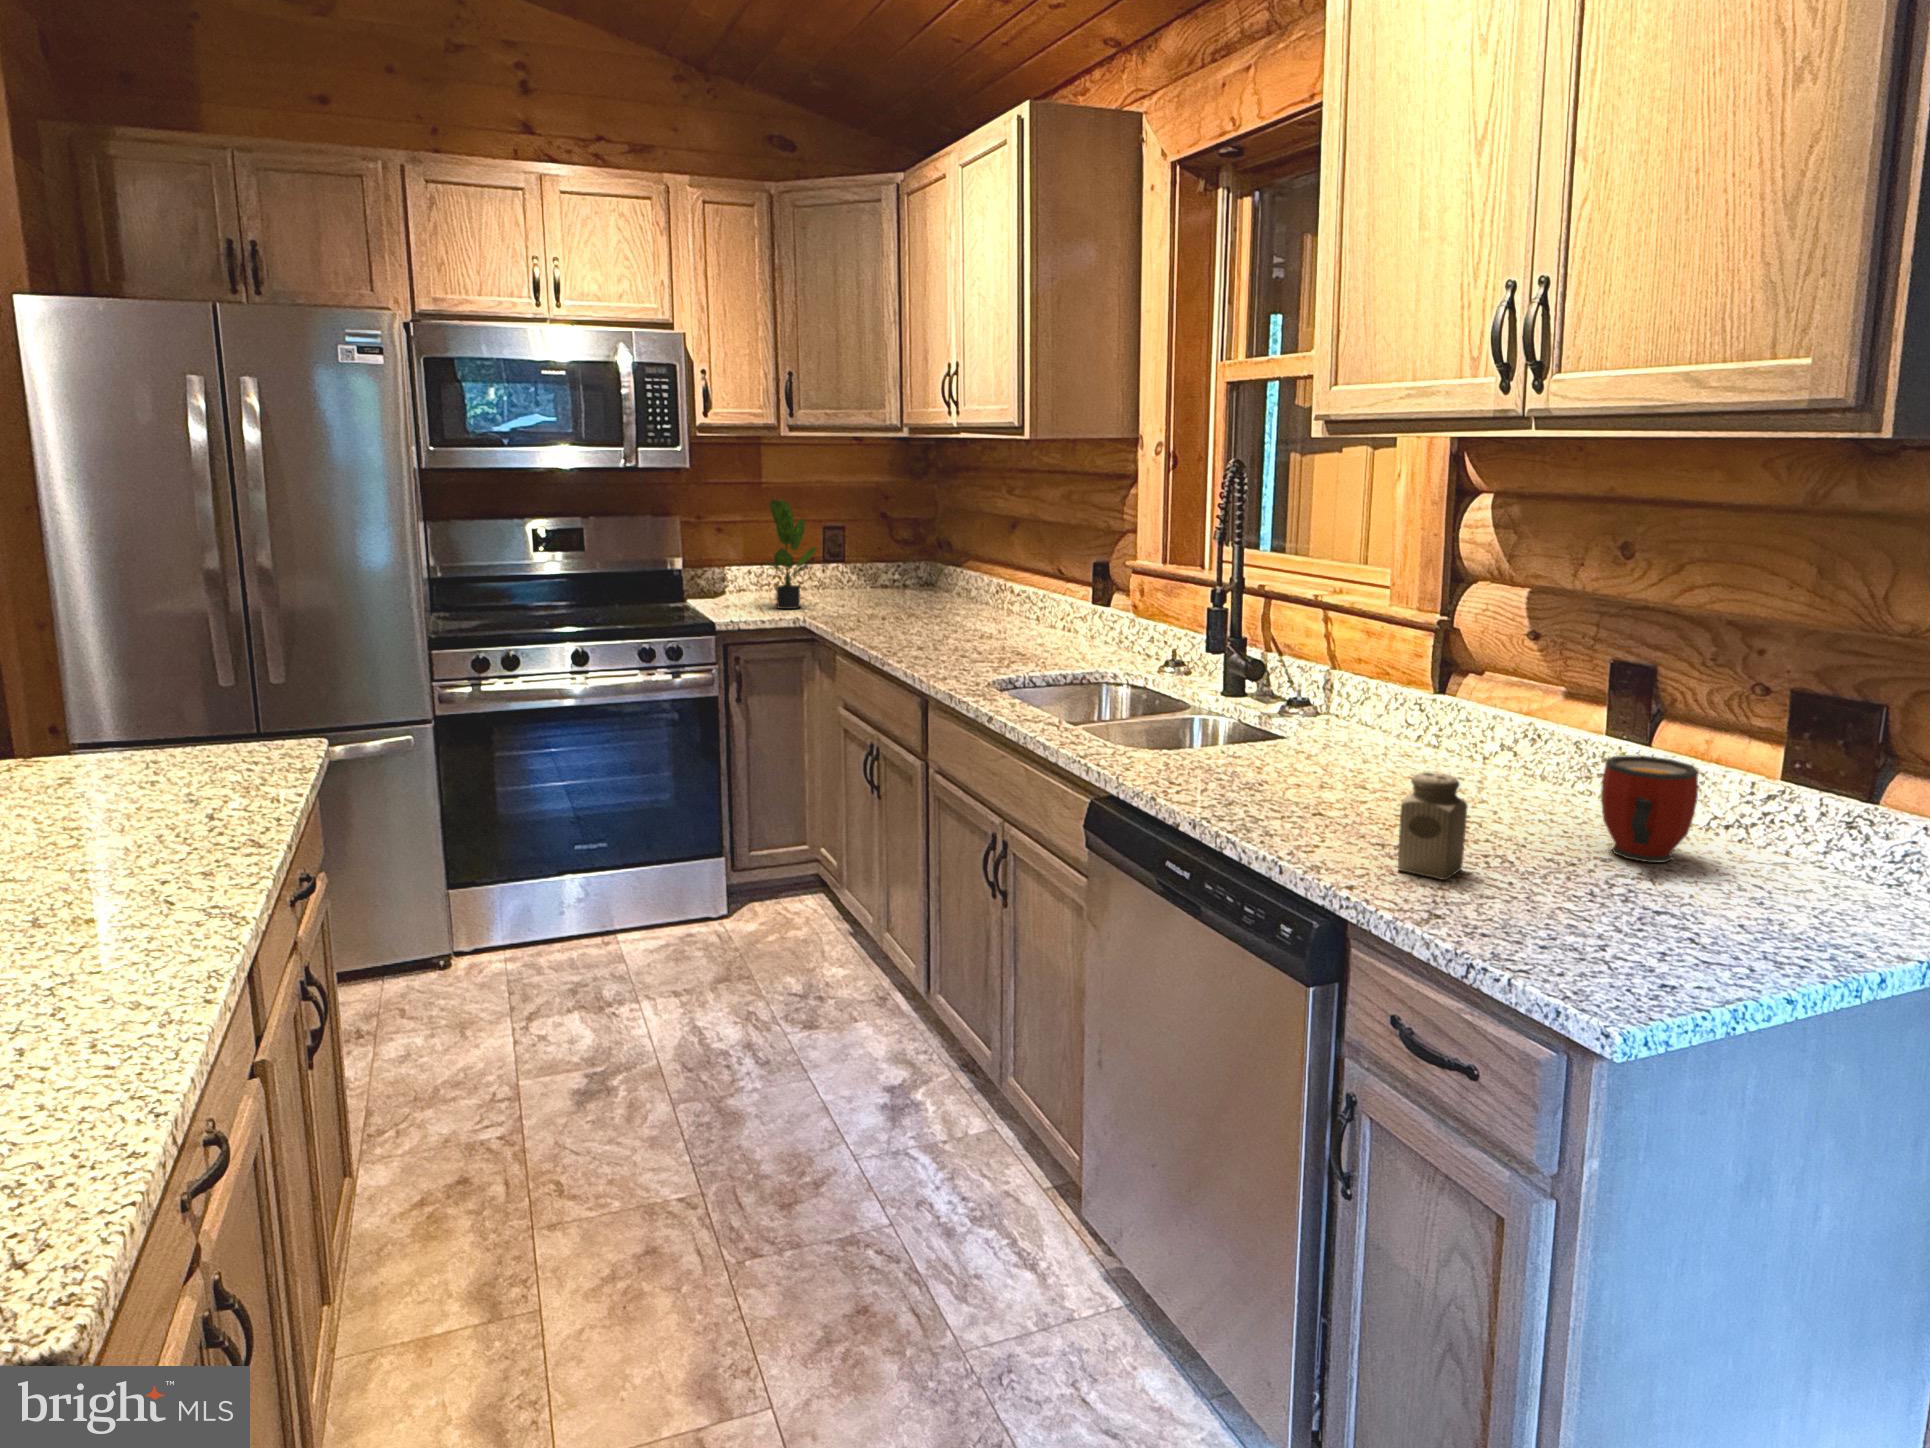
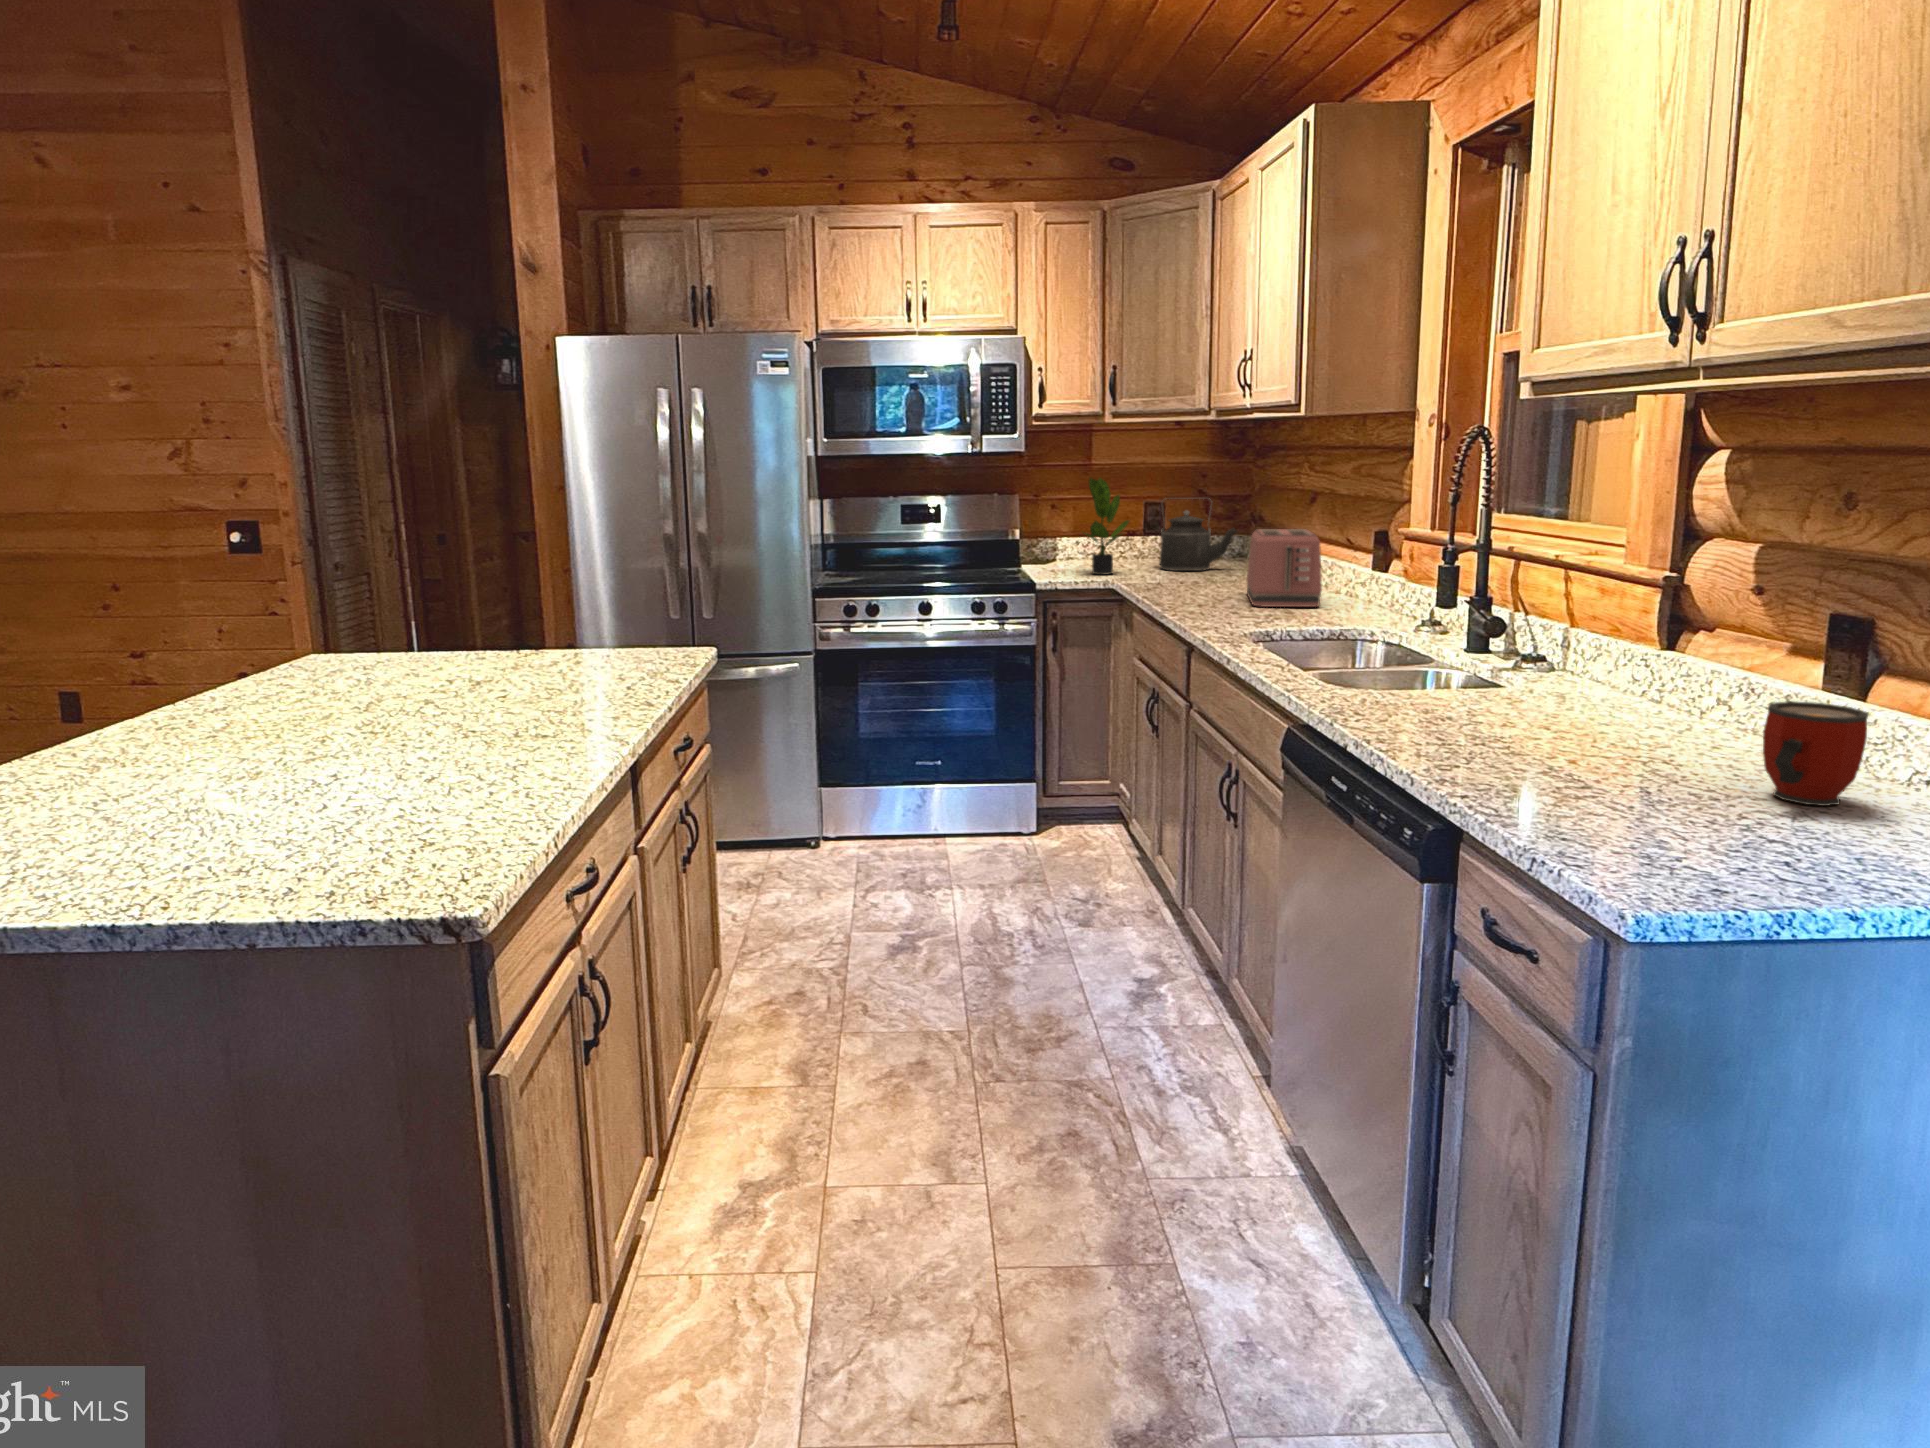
kettle: none [848,522,931,603] -> present [1159,499,1237,571]
toaster: none [959,559,1046,646] -> present [1247,529,1322,607]
salt shaker: present [1398,773,1467,880] -> none [1519,702,1593,798]

